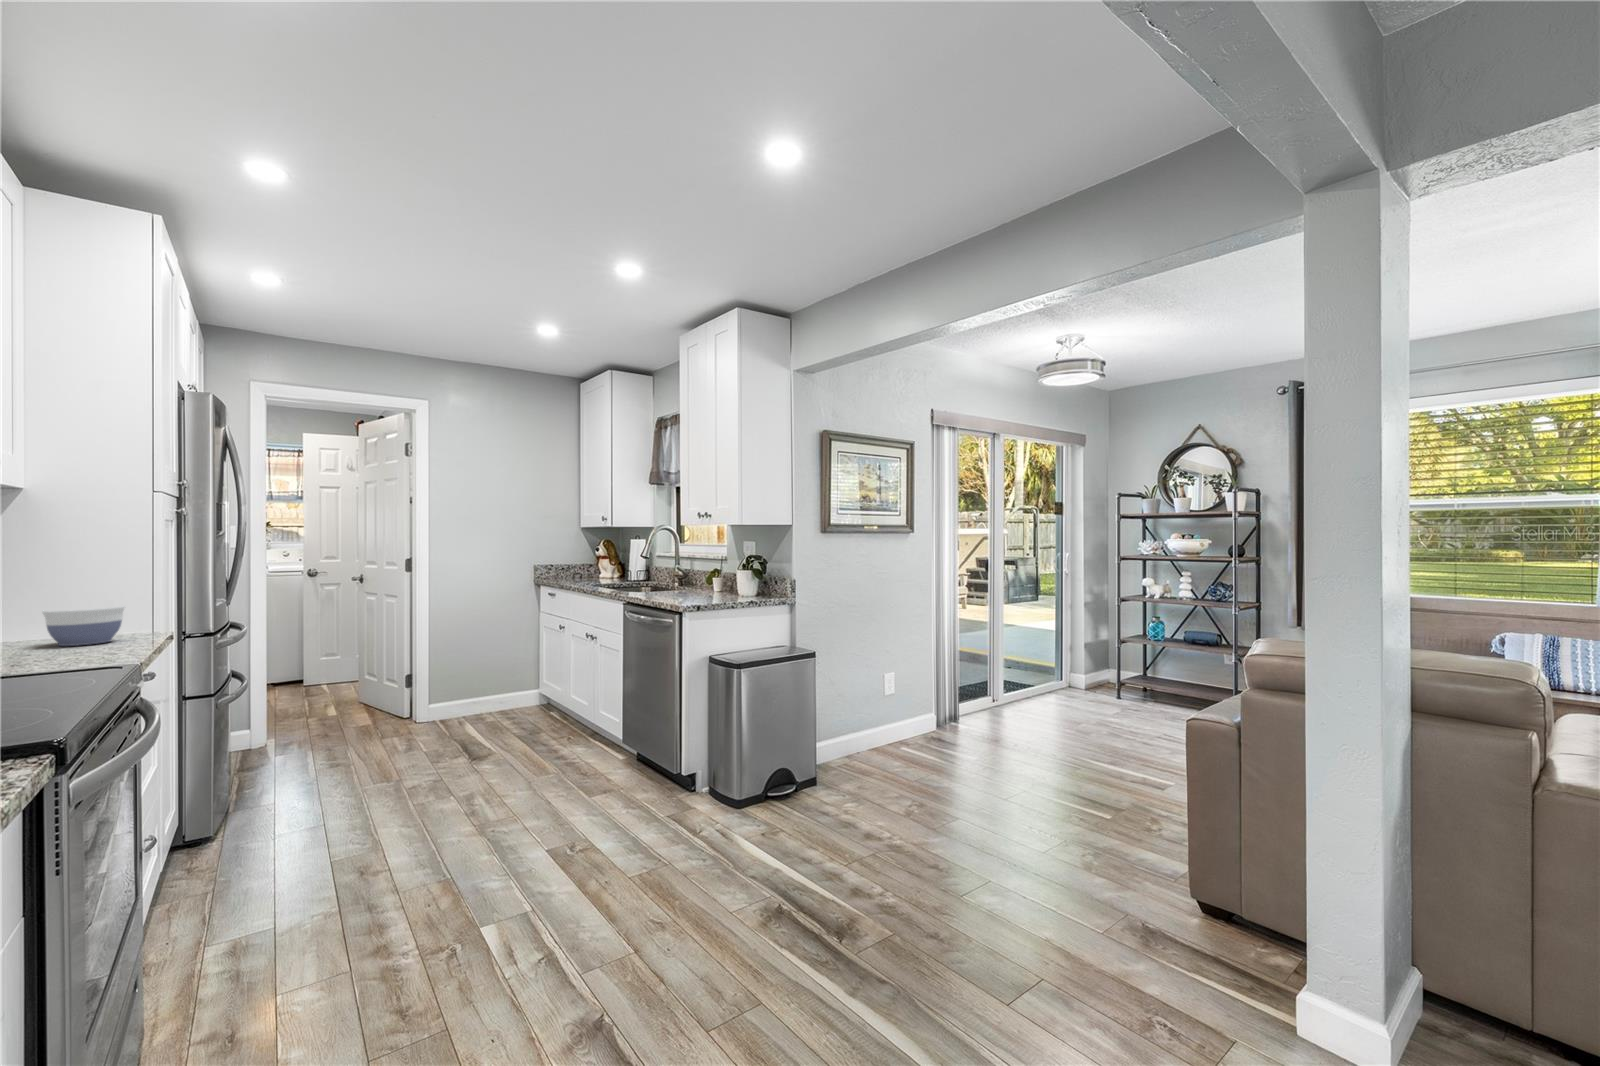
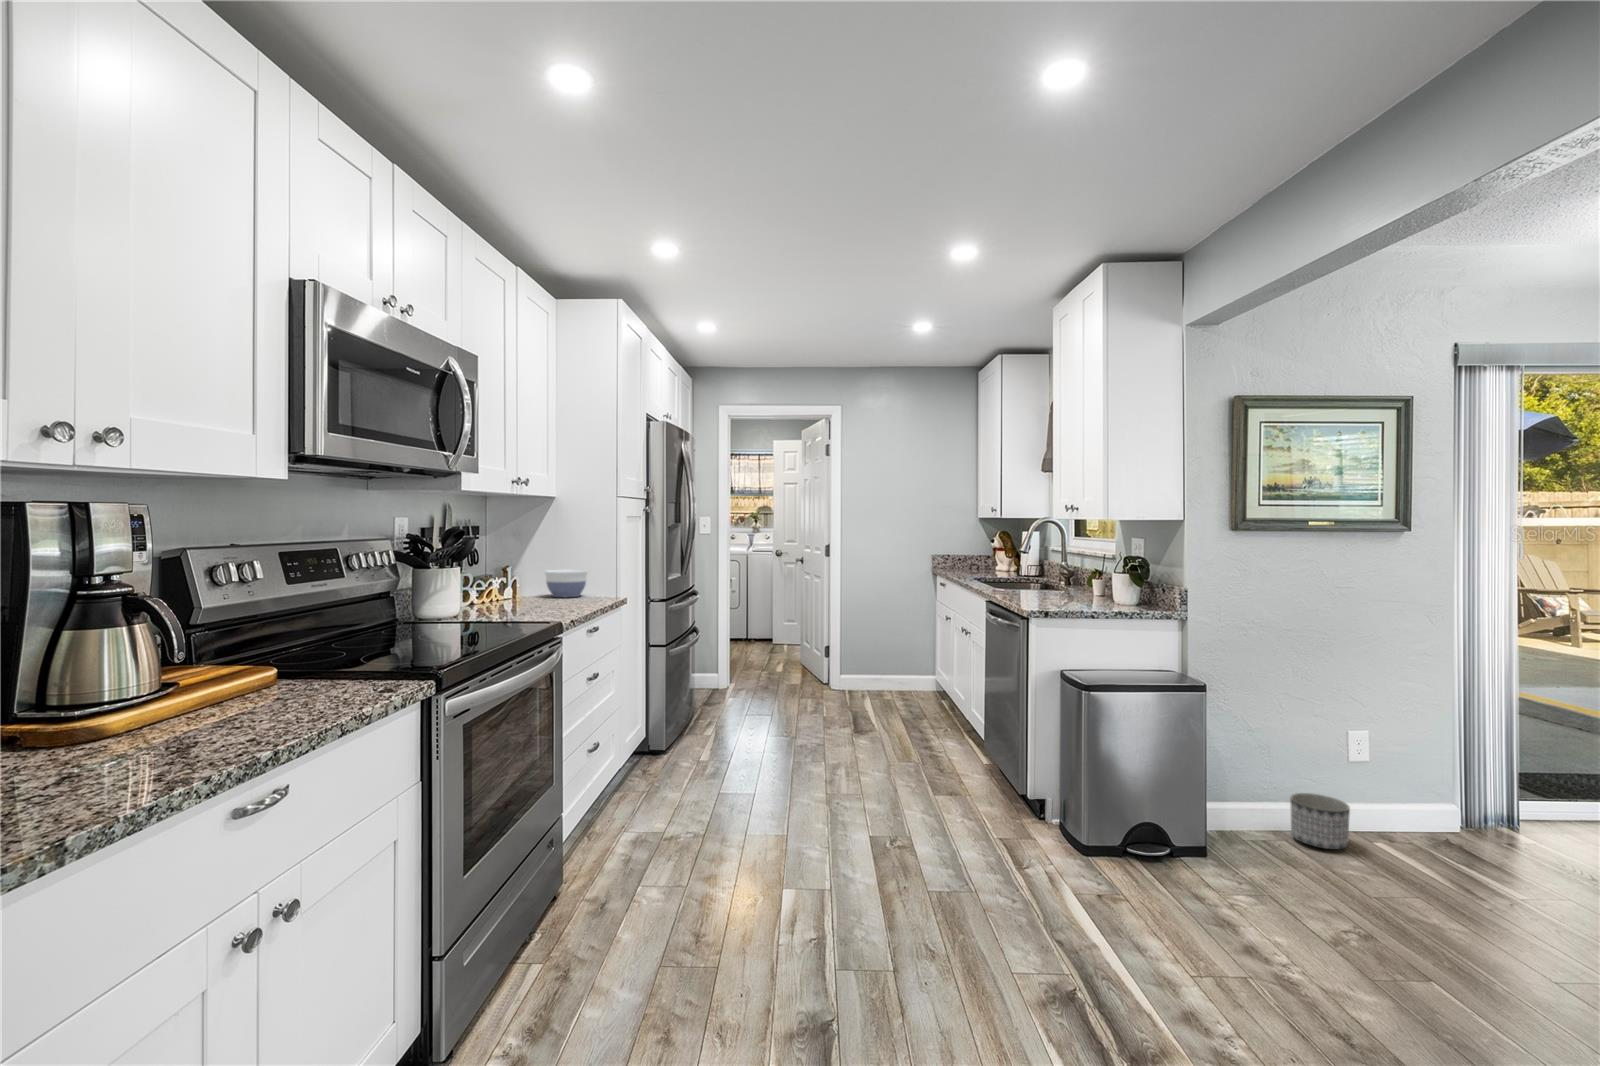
planter: none [858,722,893,759] -> present [1290,793,1350,849]

